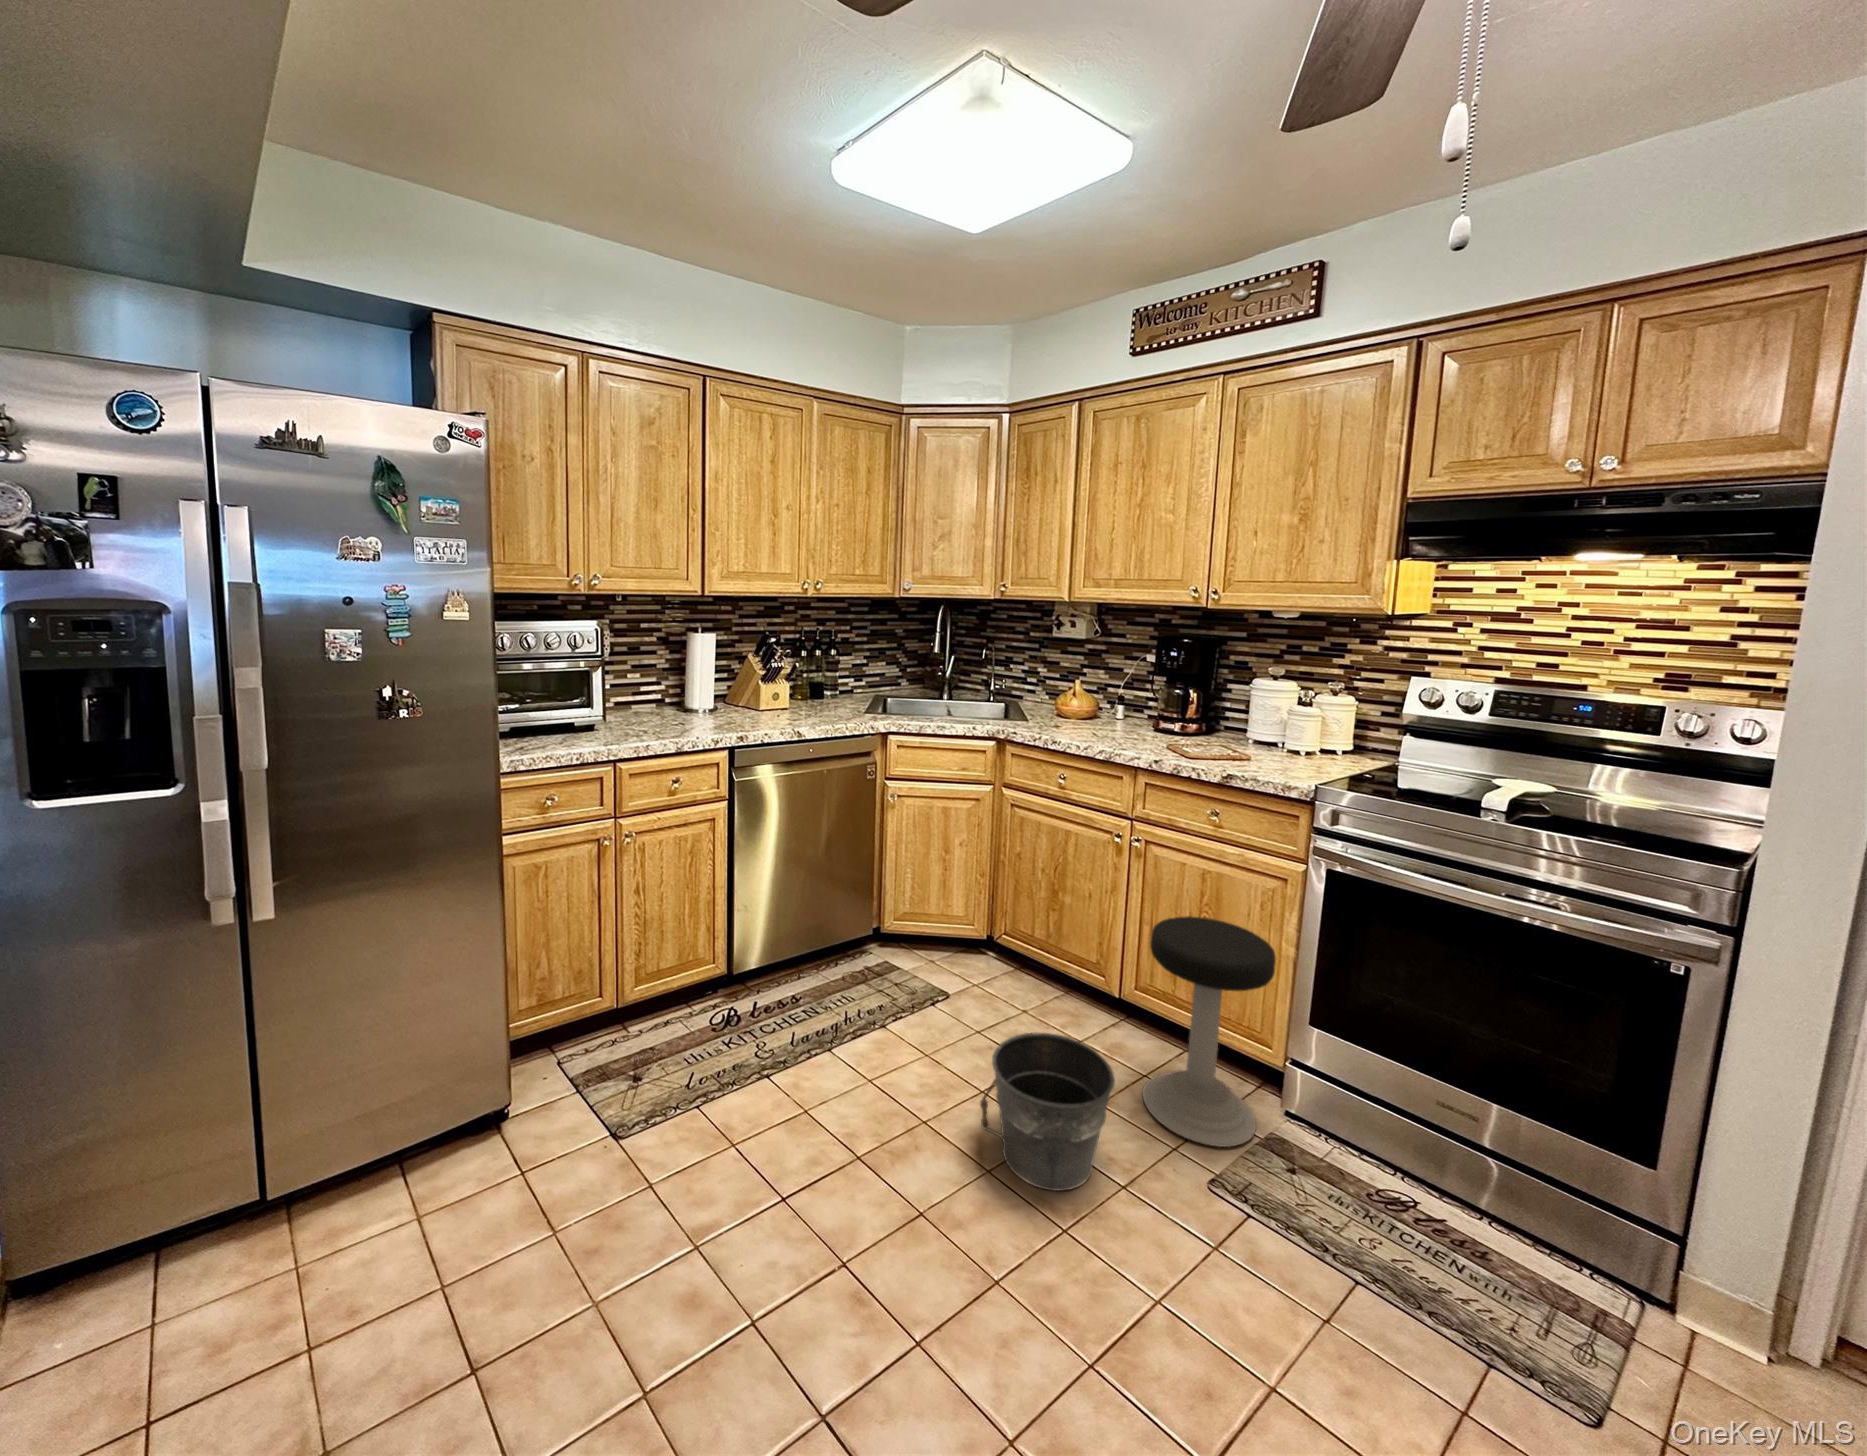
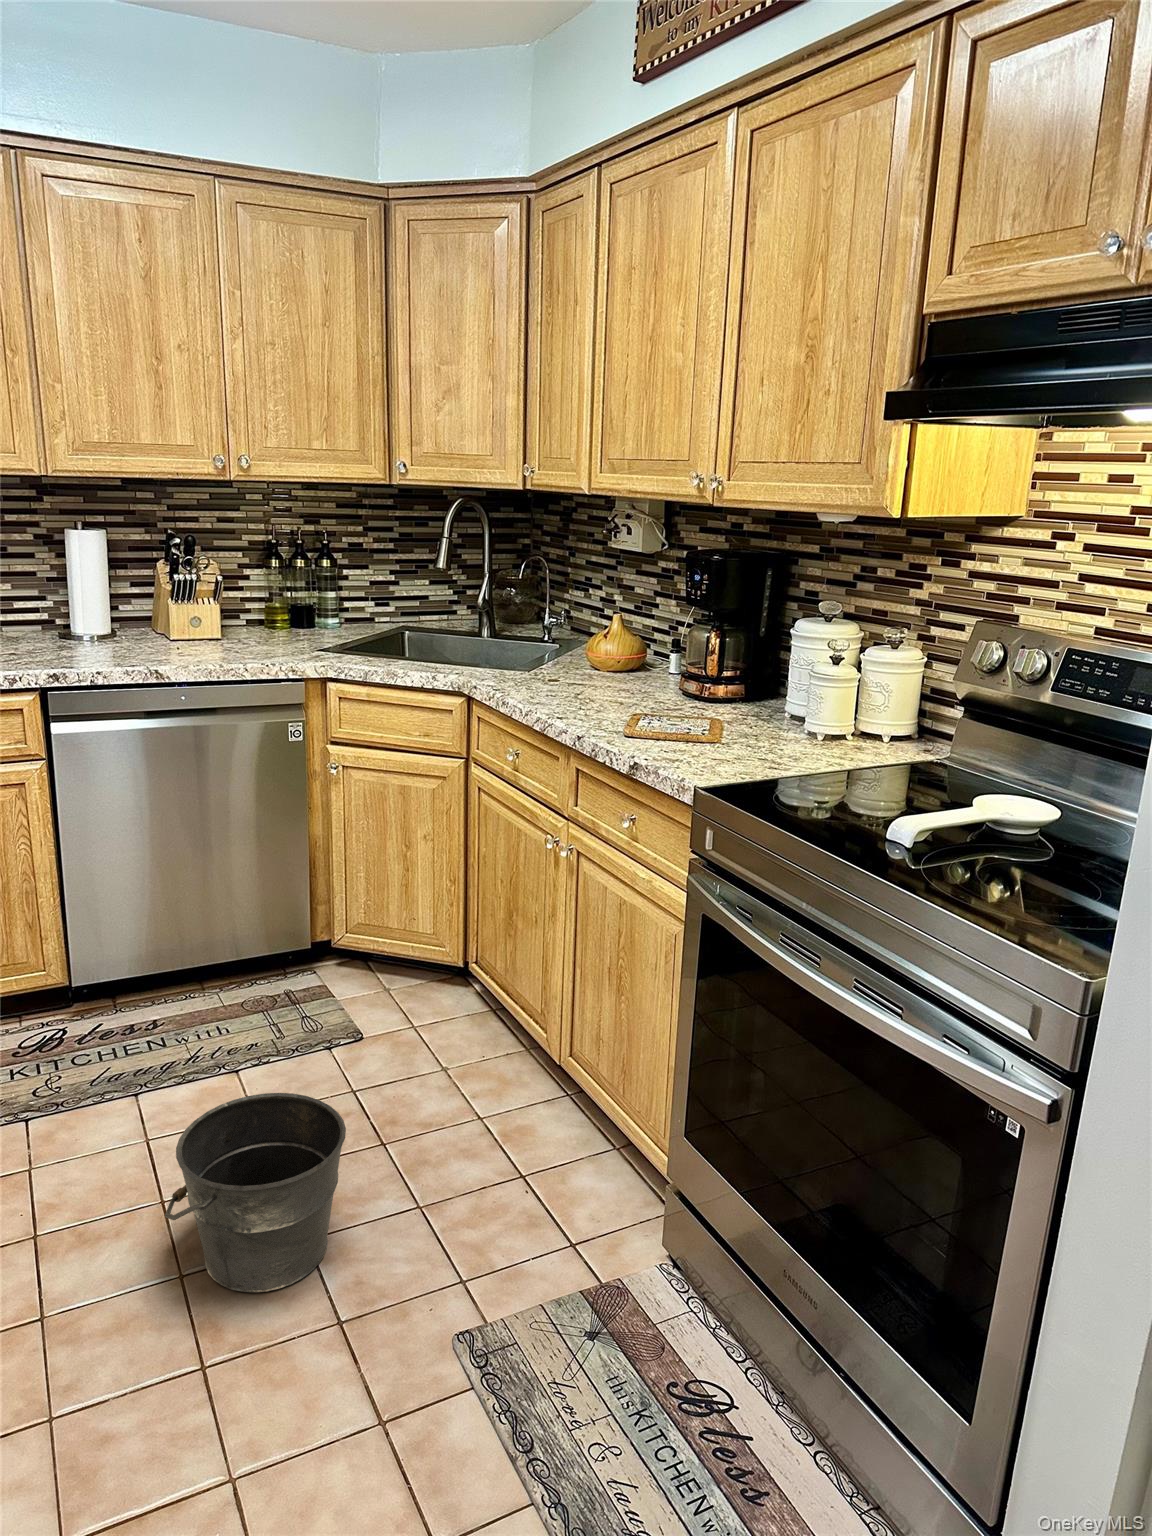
stool: present [1142,916,1276,1147] -> none [452,964,618,1281]

